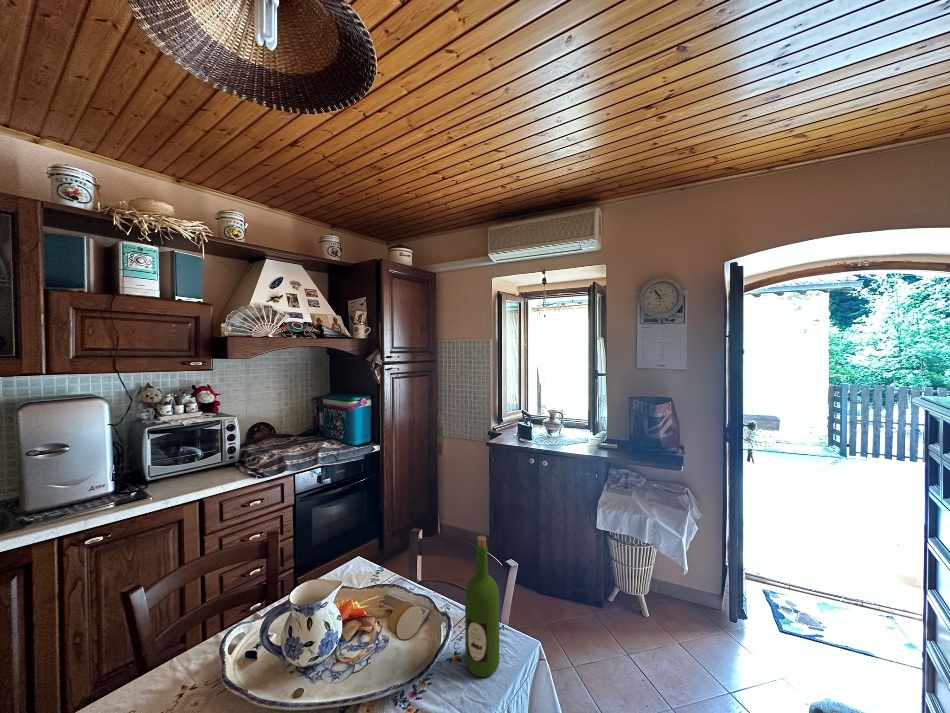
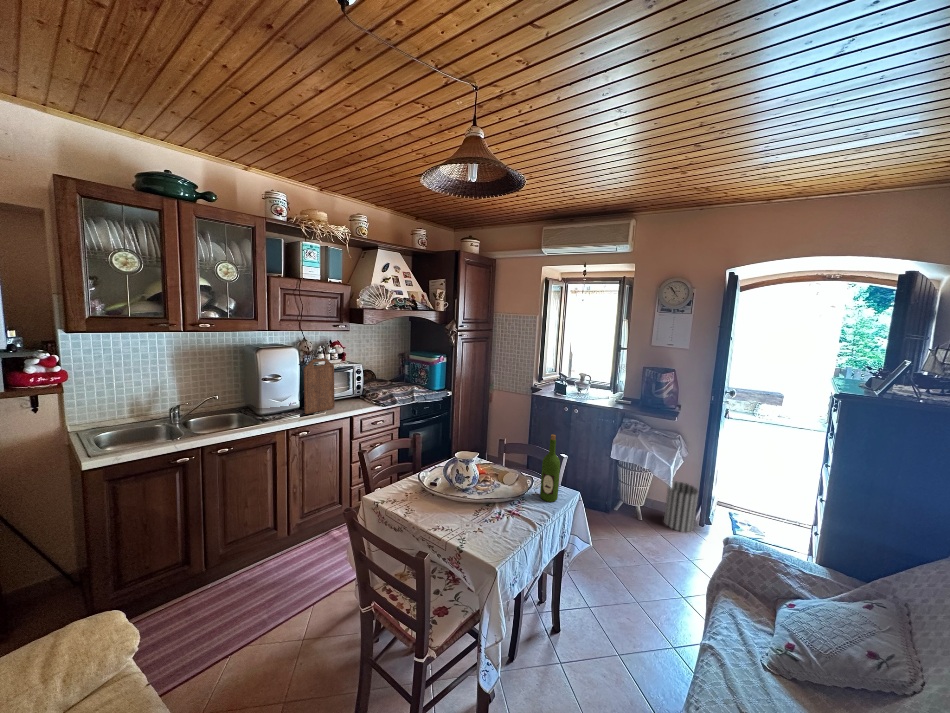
cutting board: none [107,412,174,504] -> present [304,358,335,414]
wastebasket: none [679,554,723,633] -> present [664,482,698,532]

